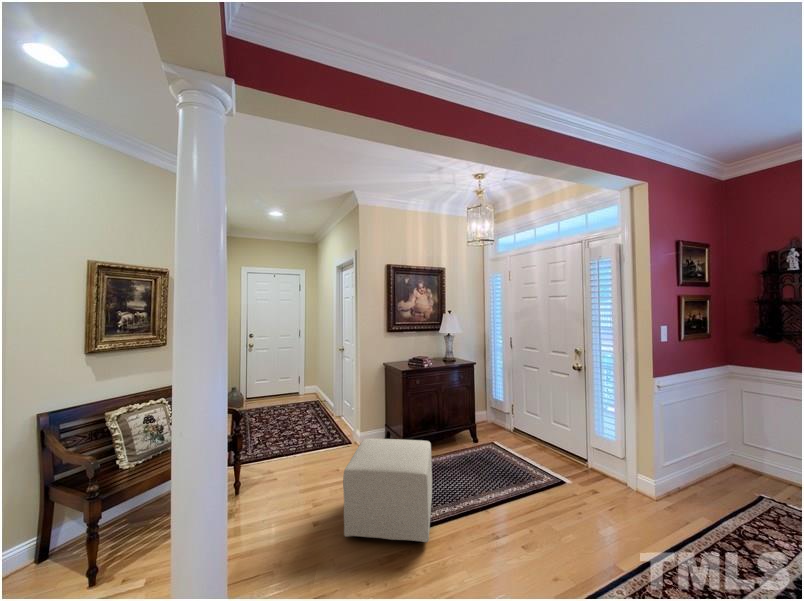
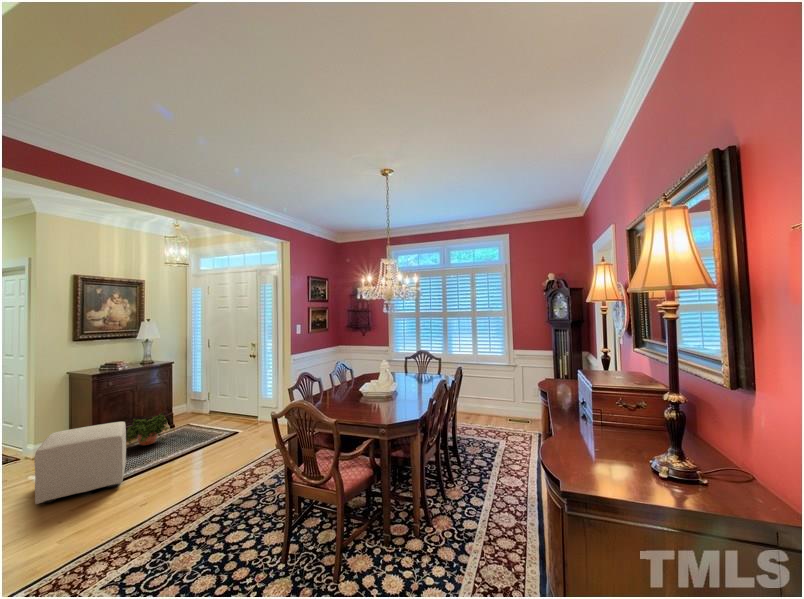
potted plant: none [429,426,475,470] -> present [126,413,168,445]

